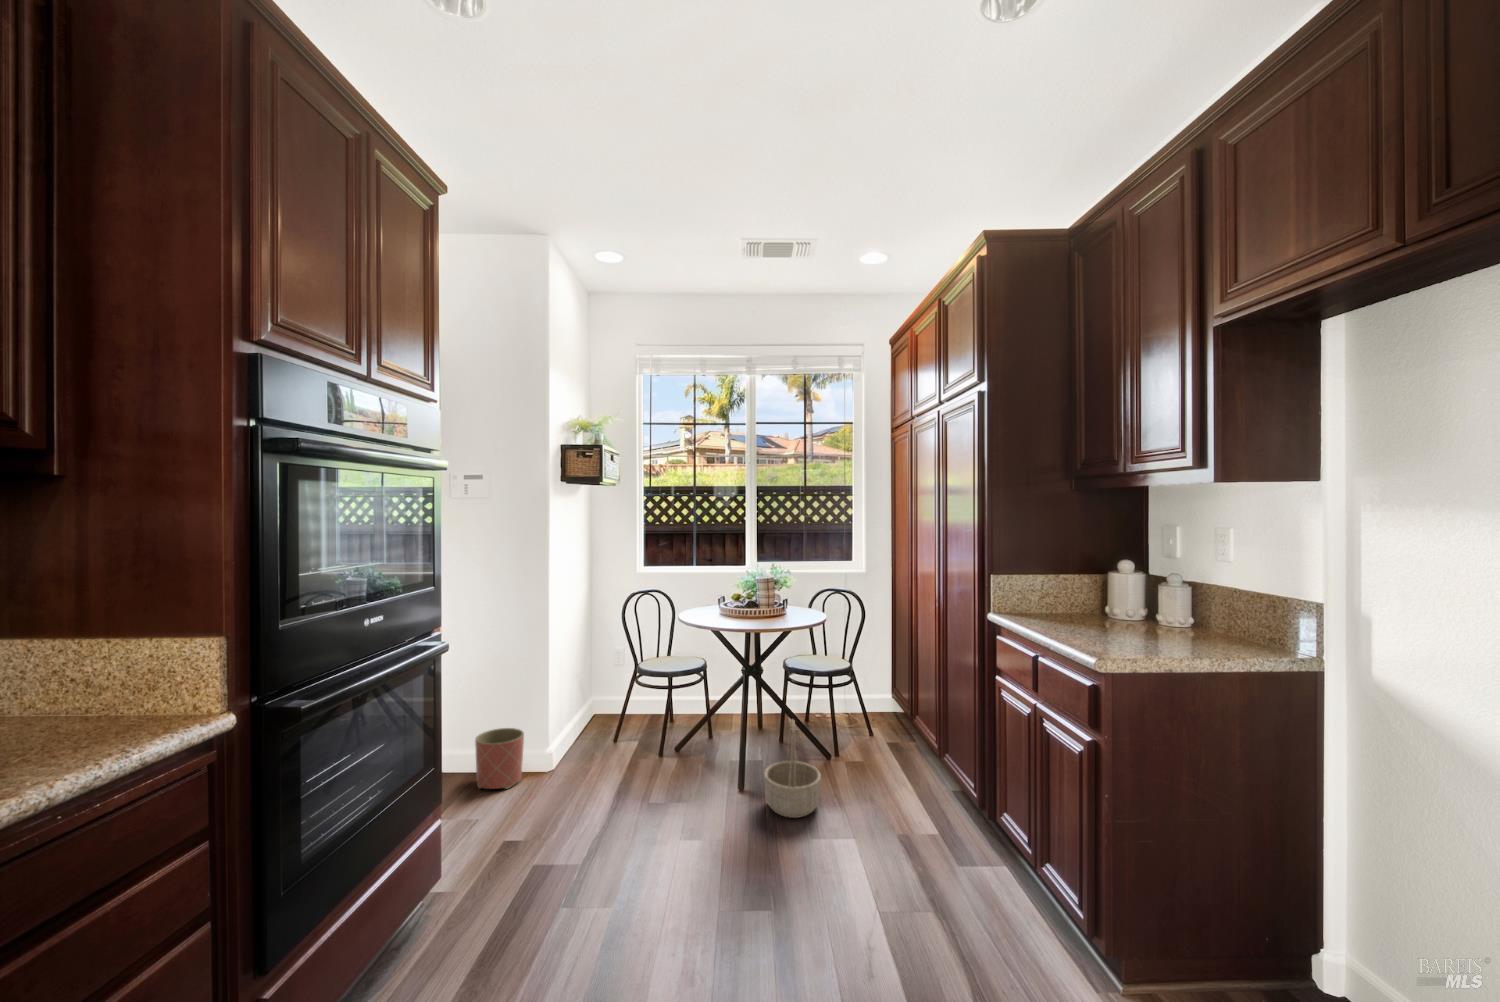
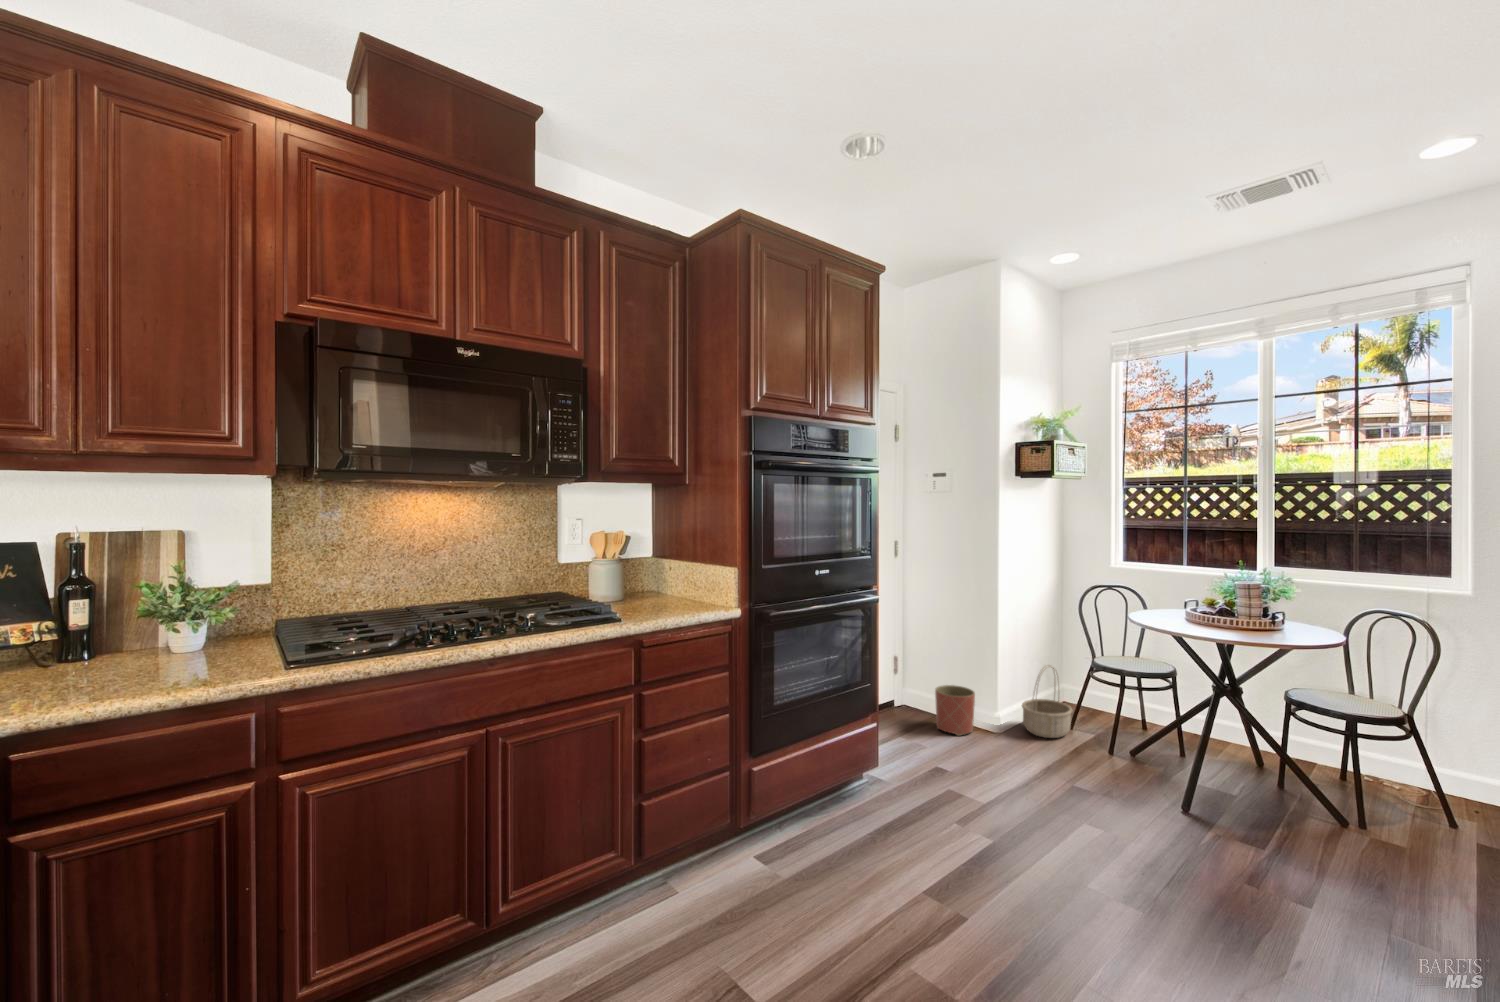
basket: present [764,719,821,818] -> present [1022,665,1072,738]

